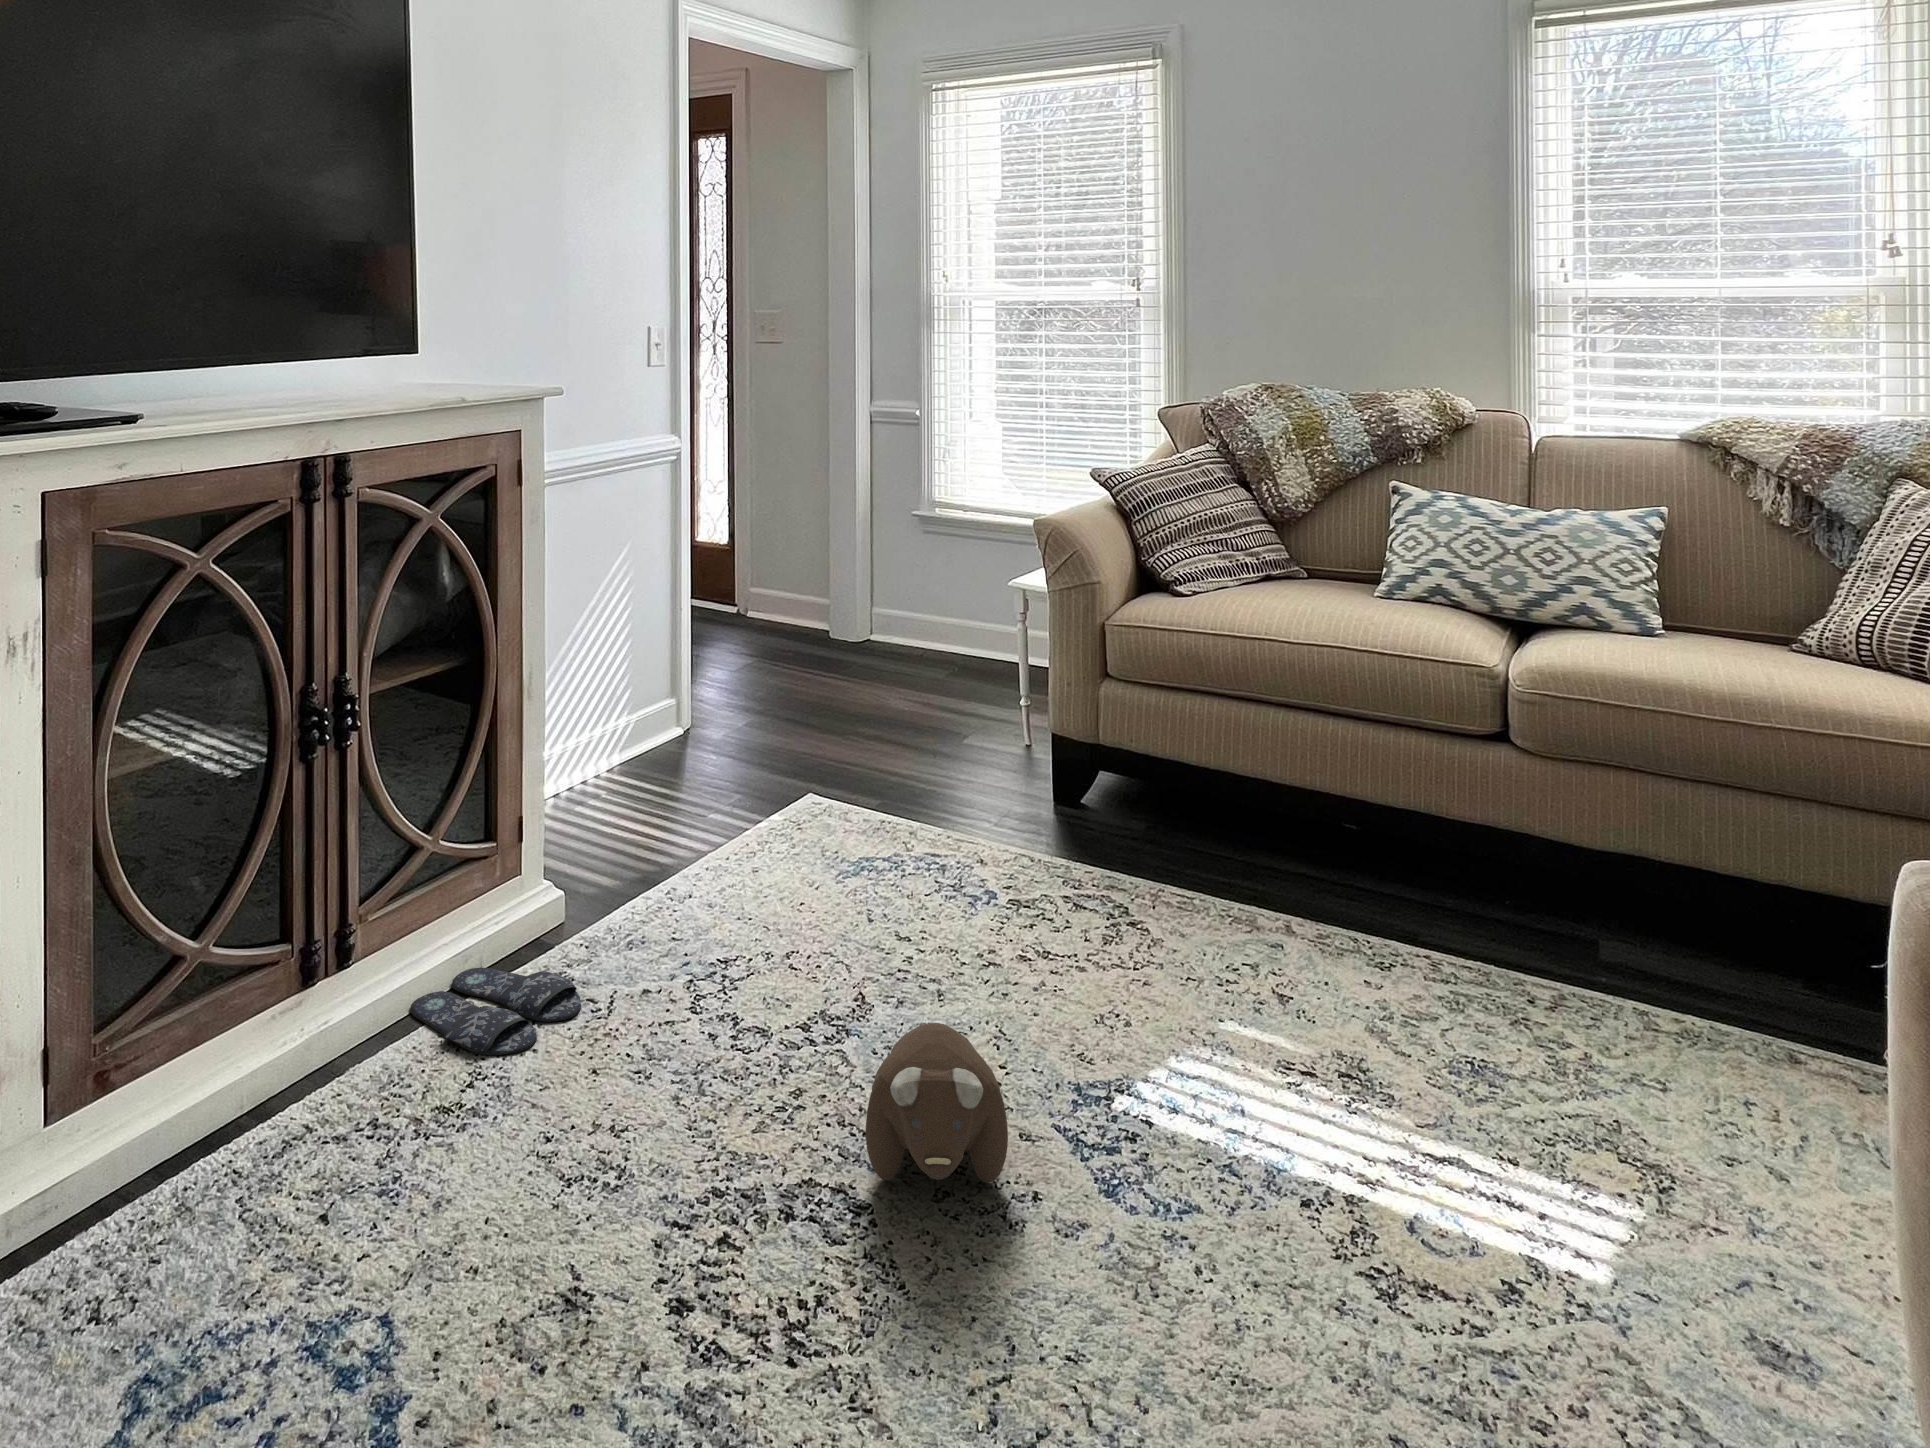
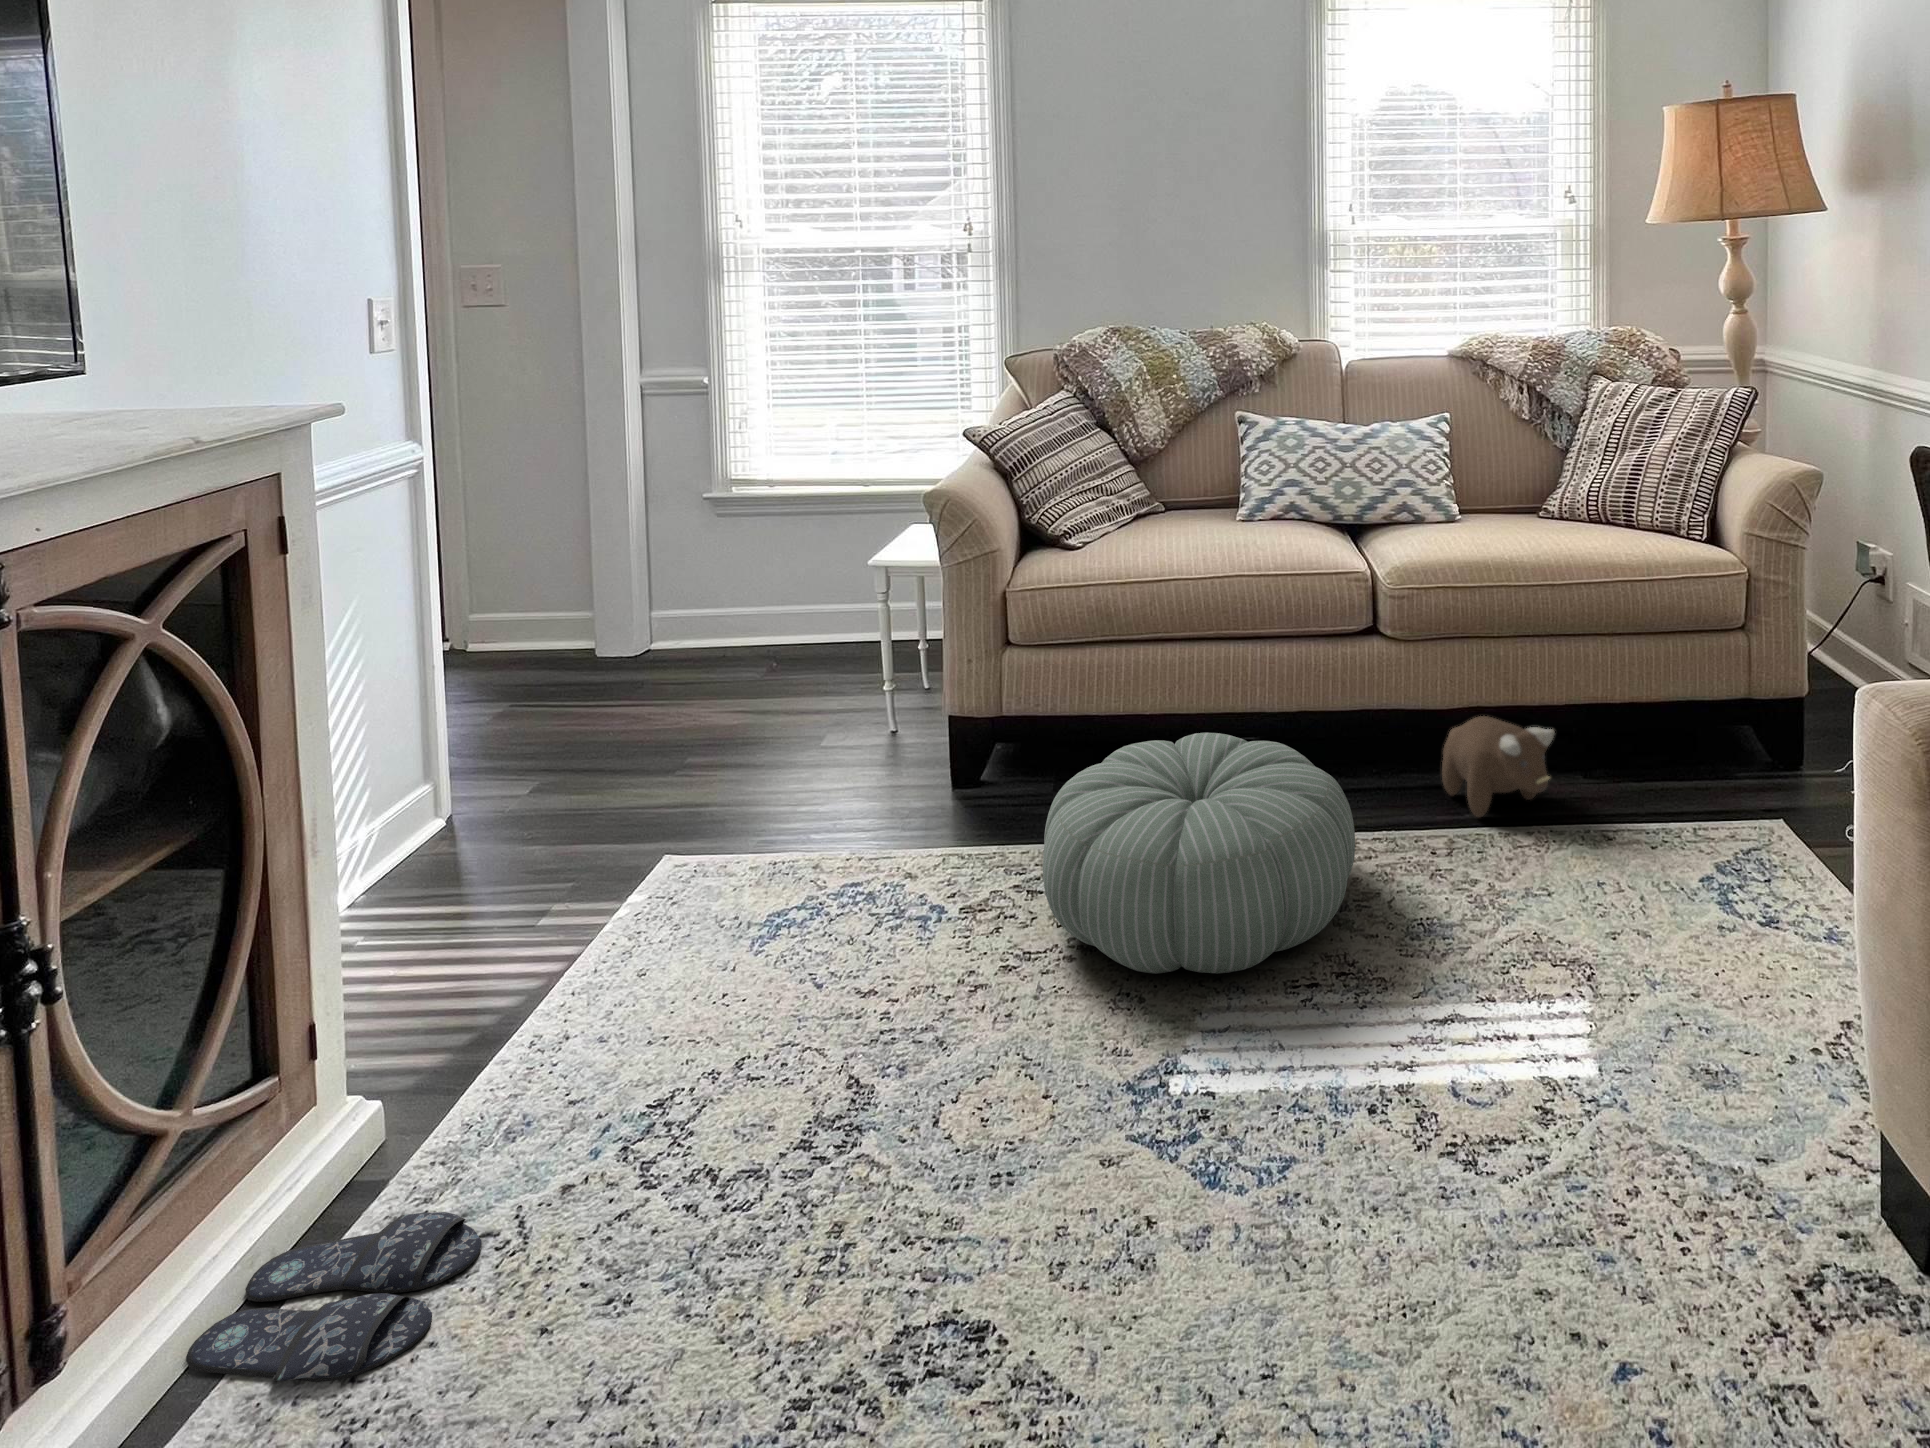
pouf: none [1069,790,1408,1033] -> present [1043,733,1355,974]
plush toy: present [866,1023,1008,1183] -> present [1442,716,1555,817]

